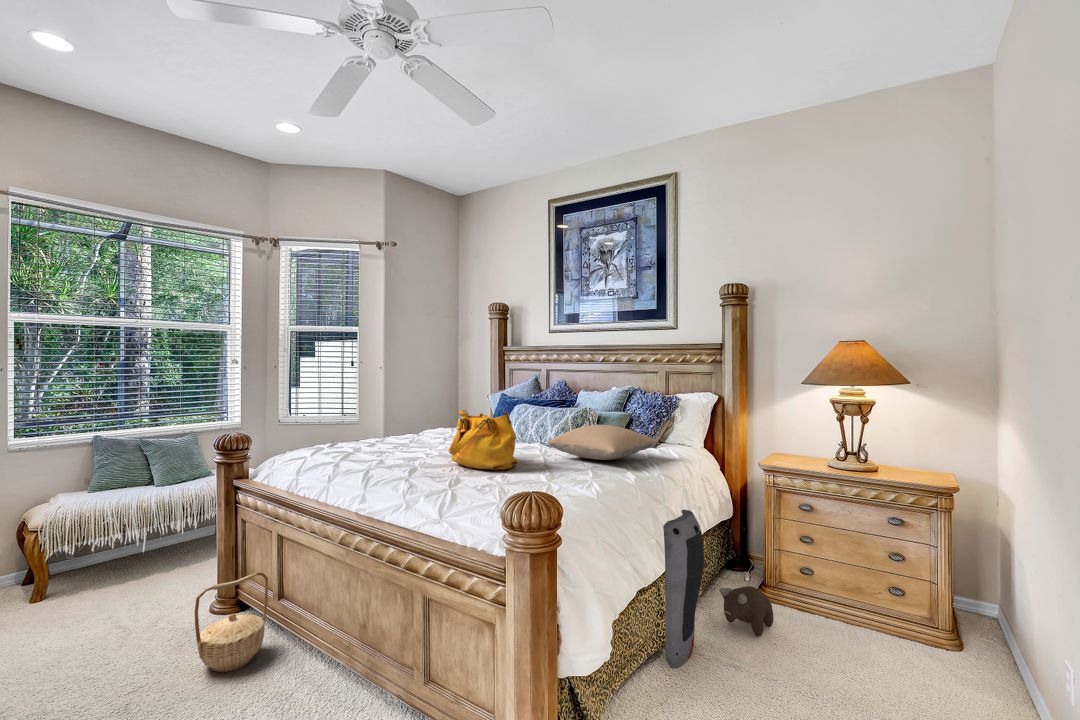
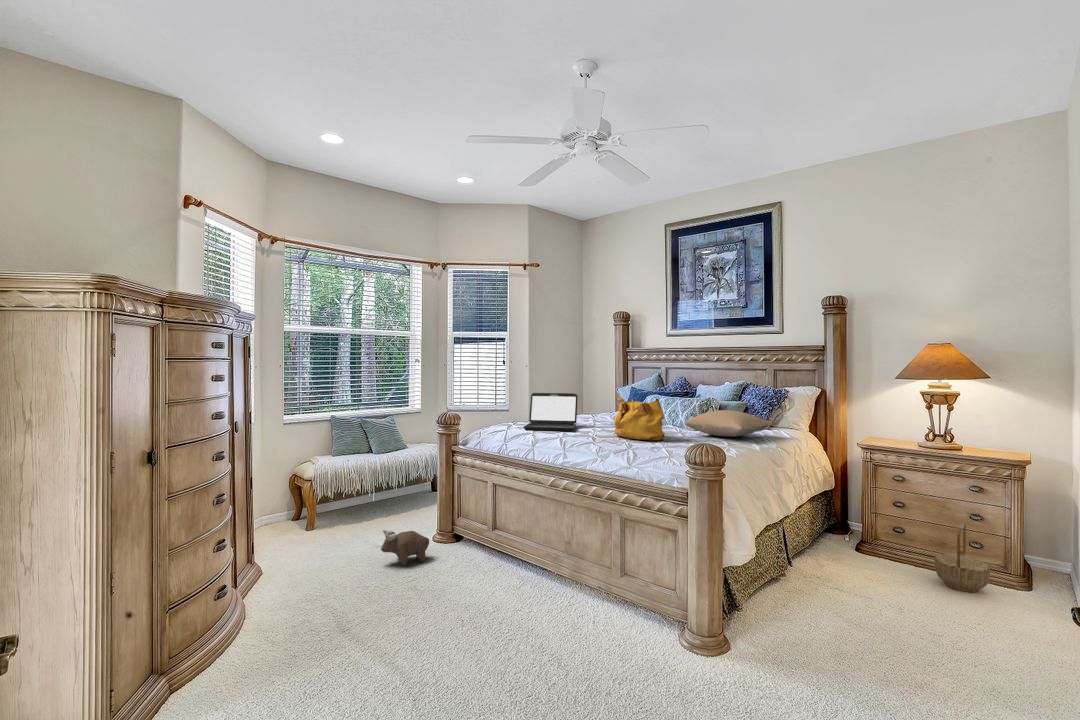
laptop: none [335,404,418,456] -> present [524,393,578,431]
air purifier: present [663,509,705,668] -> none [783,473,814,587]
basket: present [195,572,268,672] -> present [935,522,990,592]
plush toy: present [719,586,774,637] -> present [380,530,429,566]

